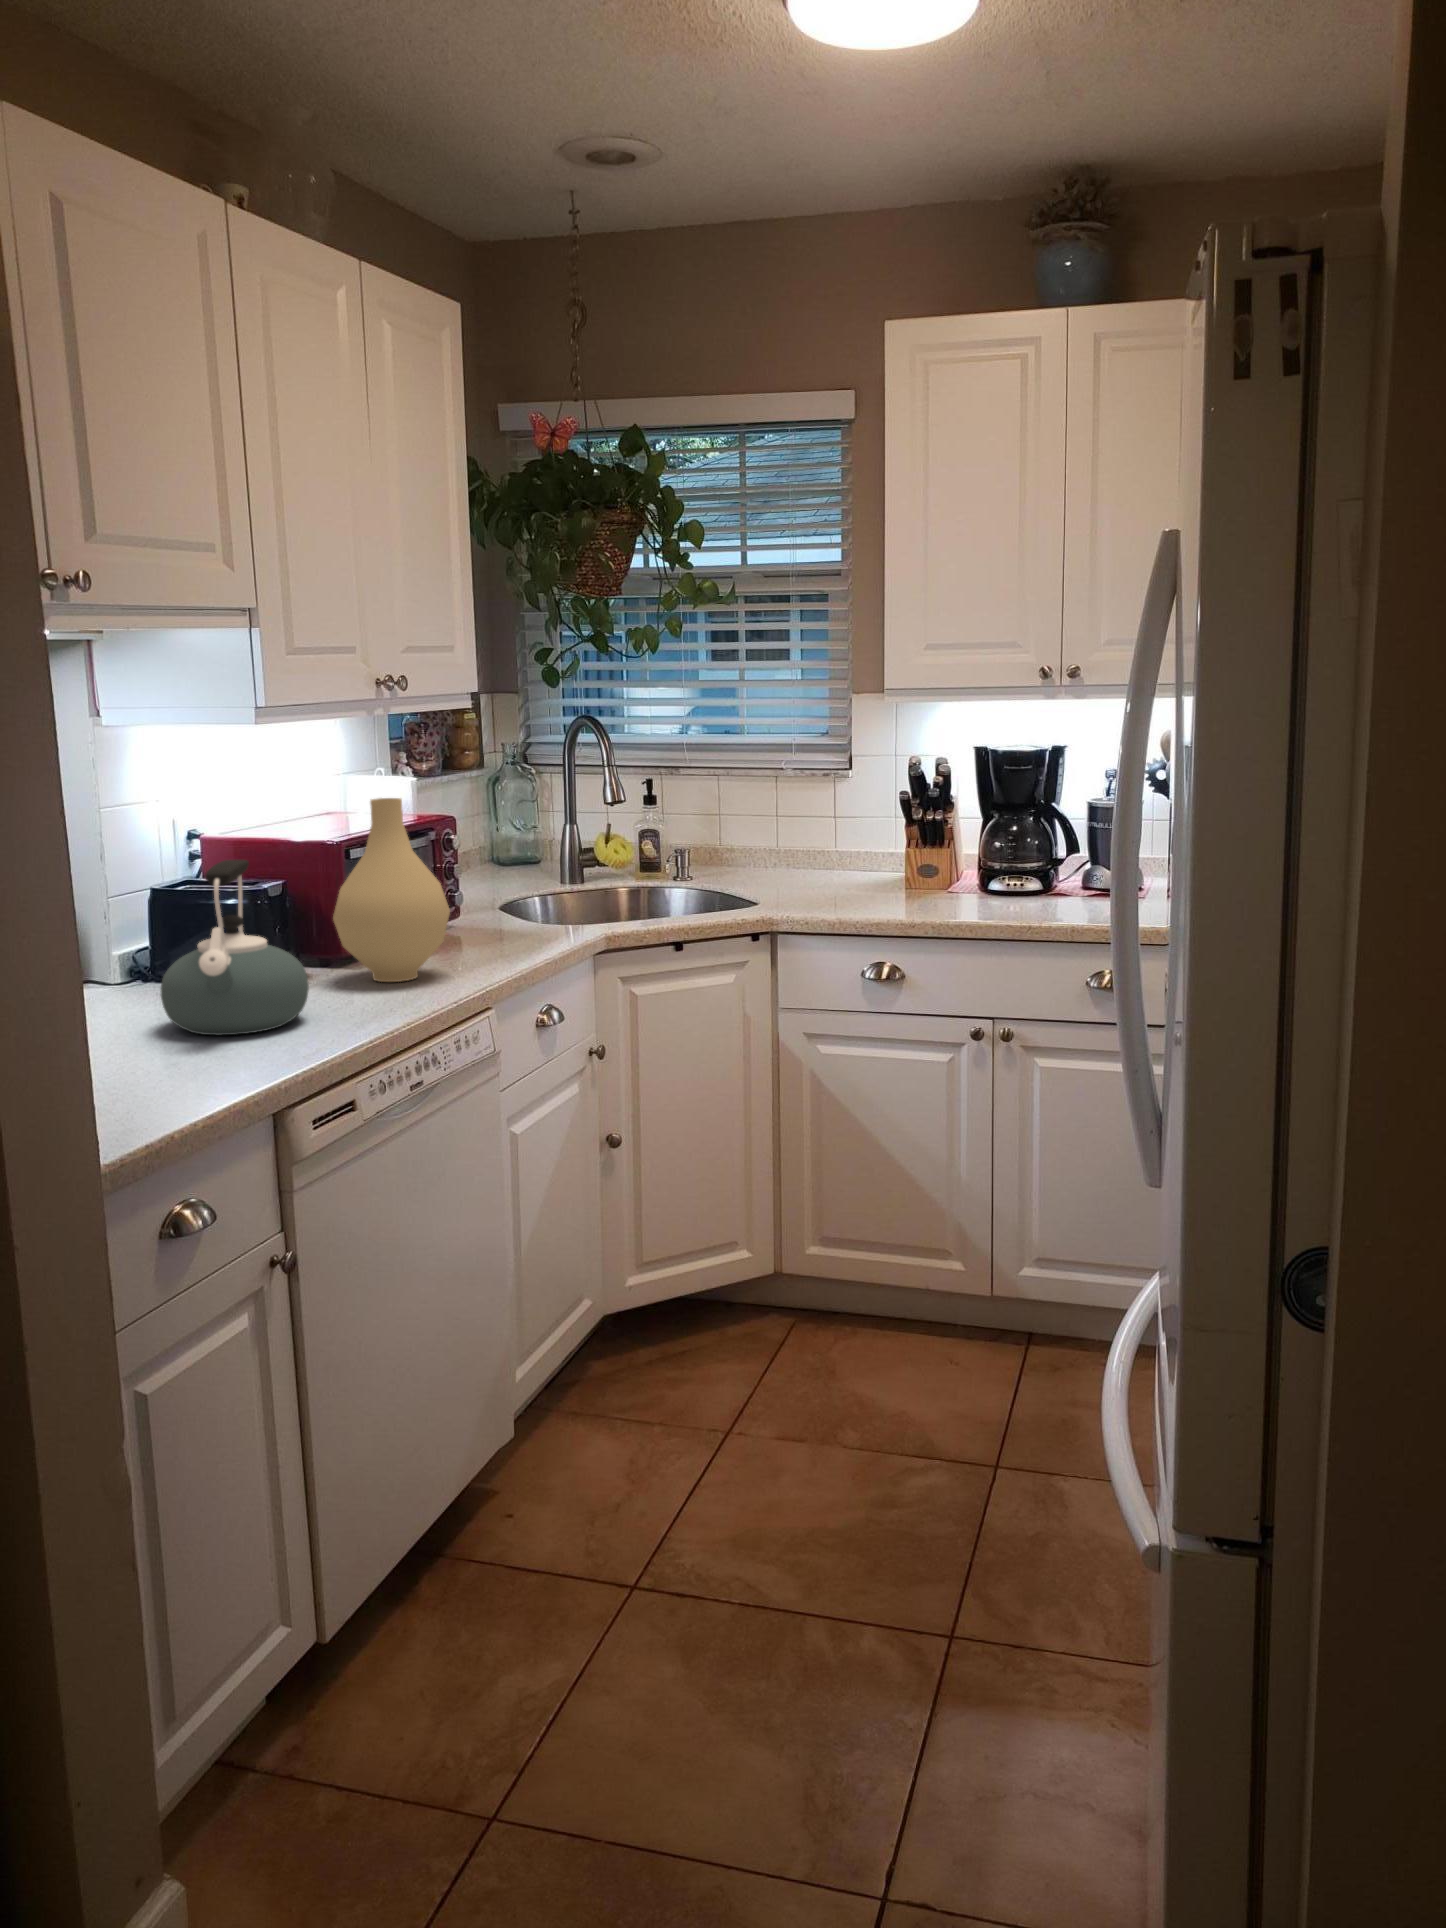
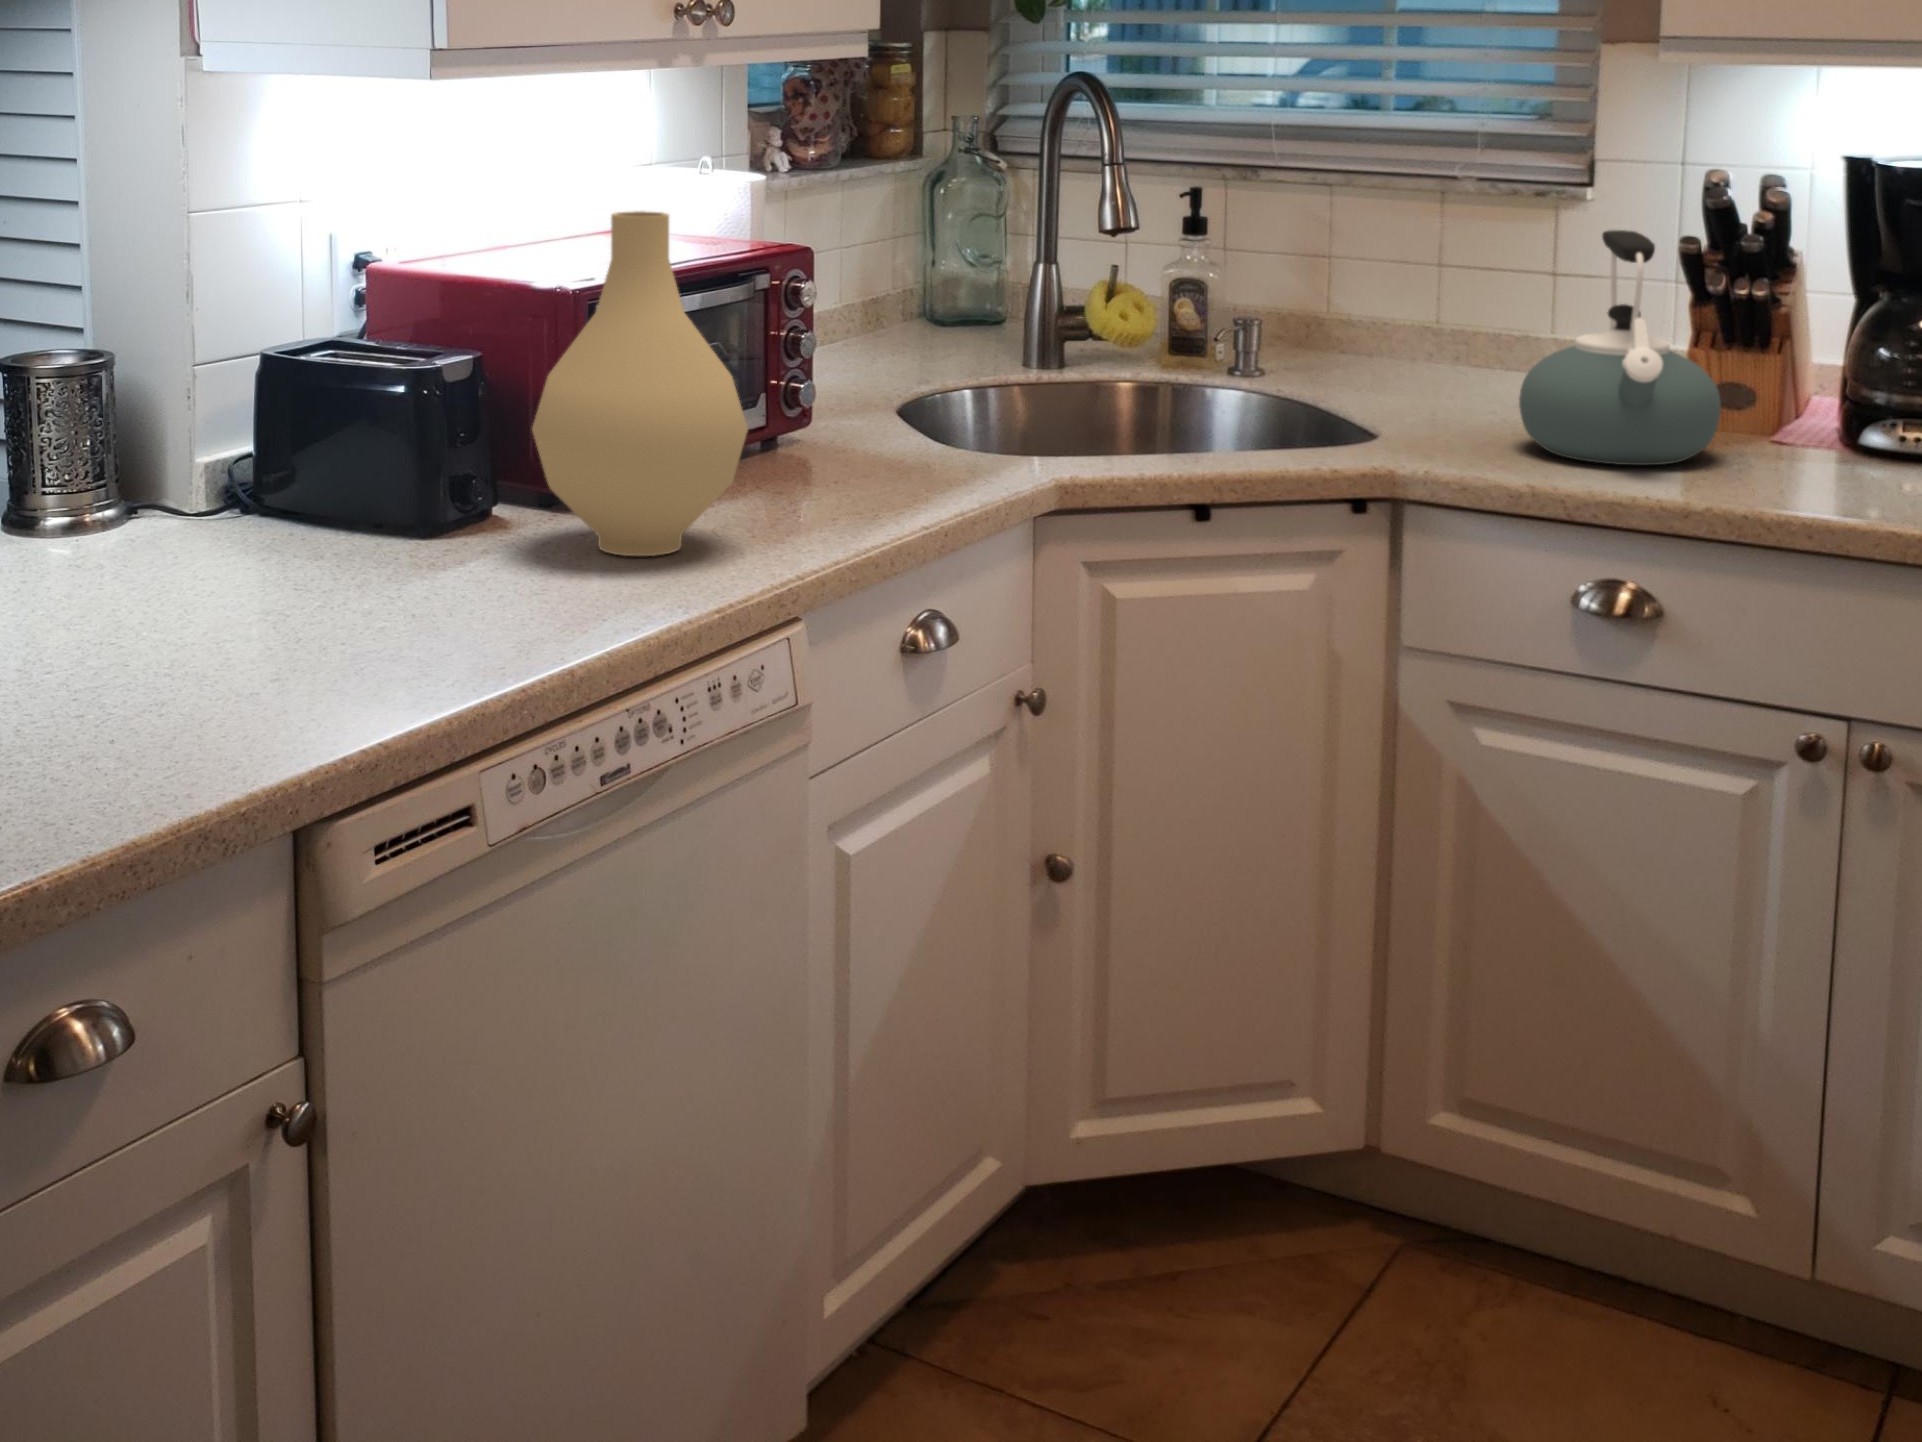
kettle: present [161,860,309,1035] -> present [1519,230,1721,465]

